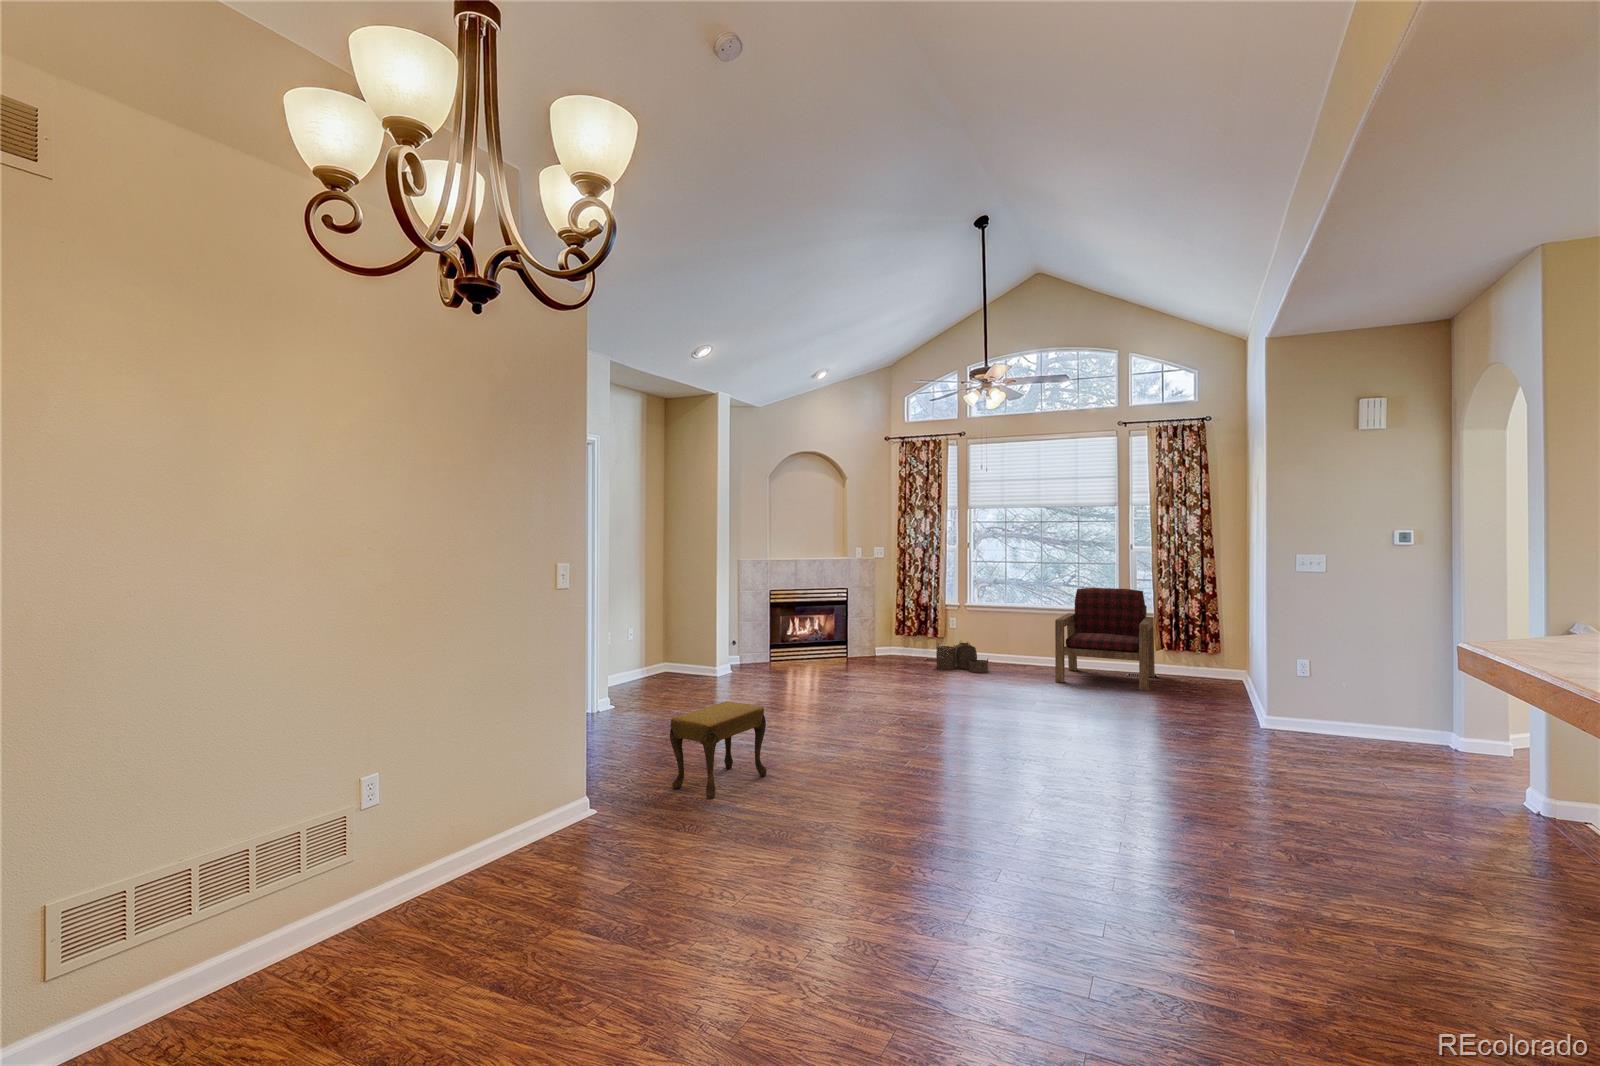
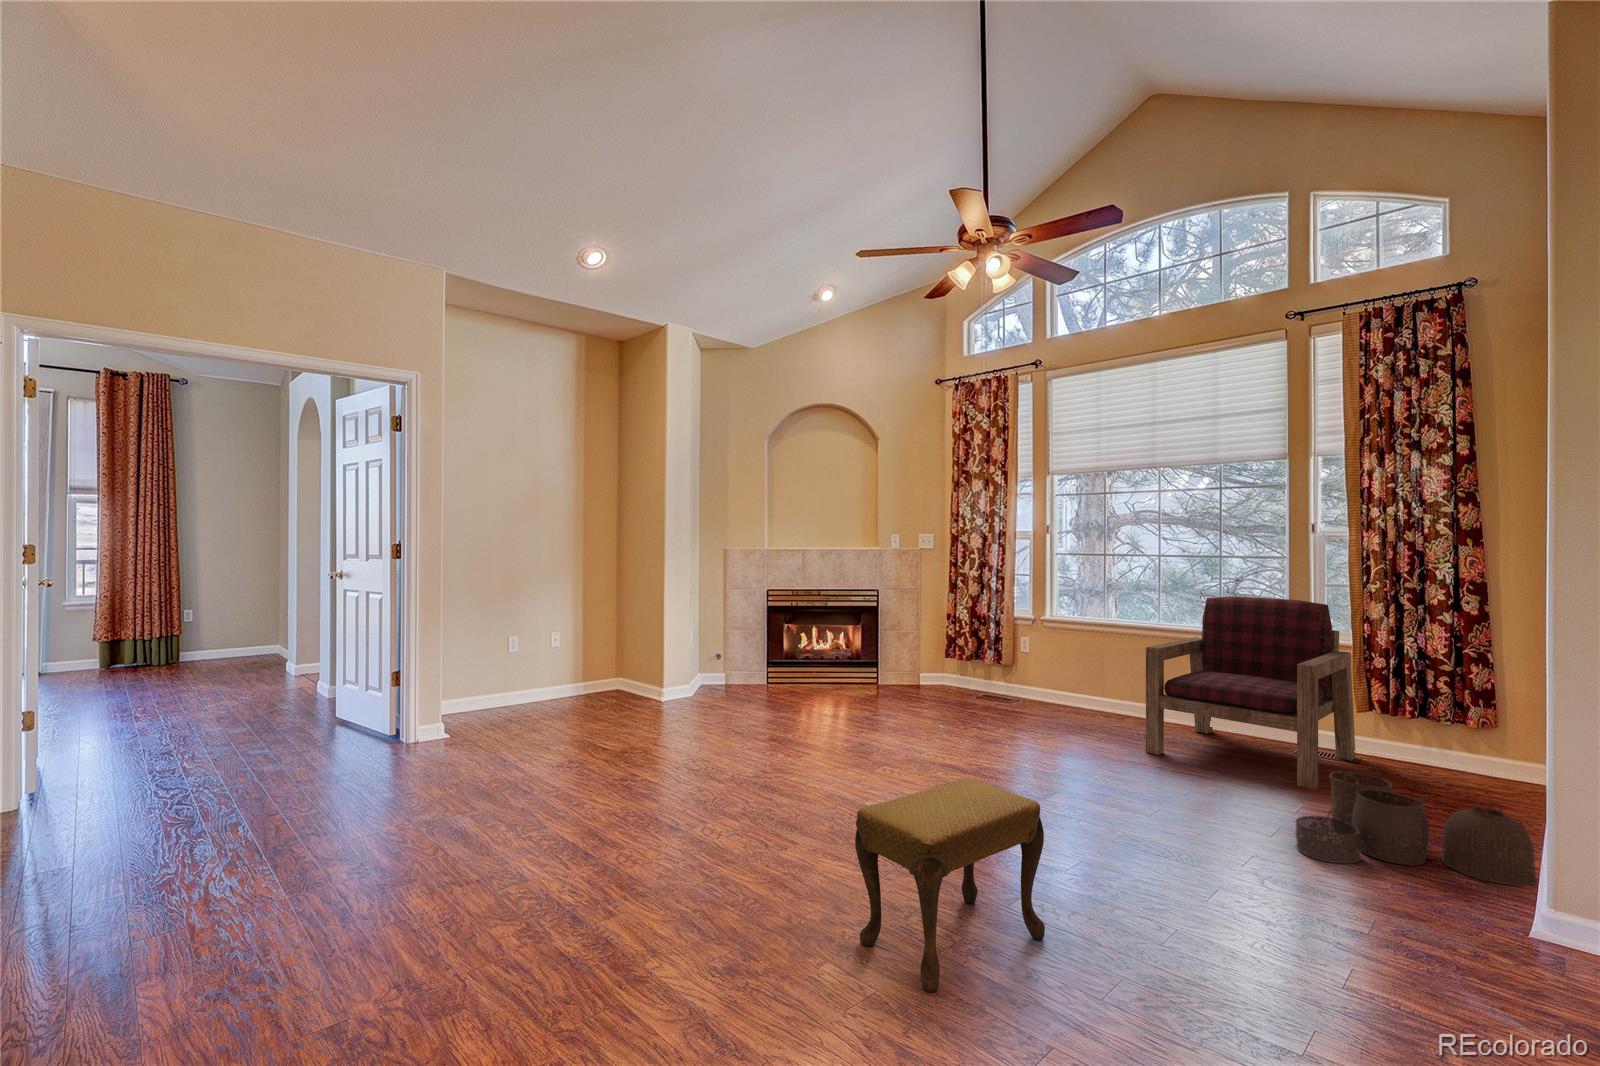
woven basket: present [936,642,988,673] -> present [1296,767,1537,886]
footstool: present [670,701,767,799] -> present [855,778,1045,992]

